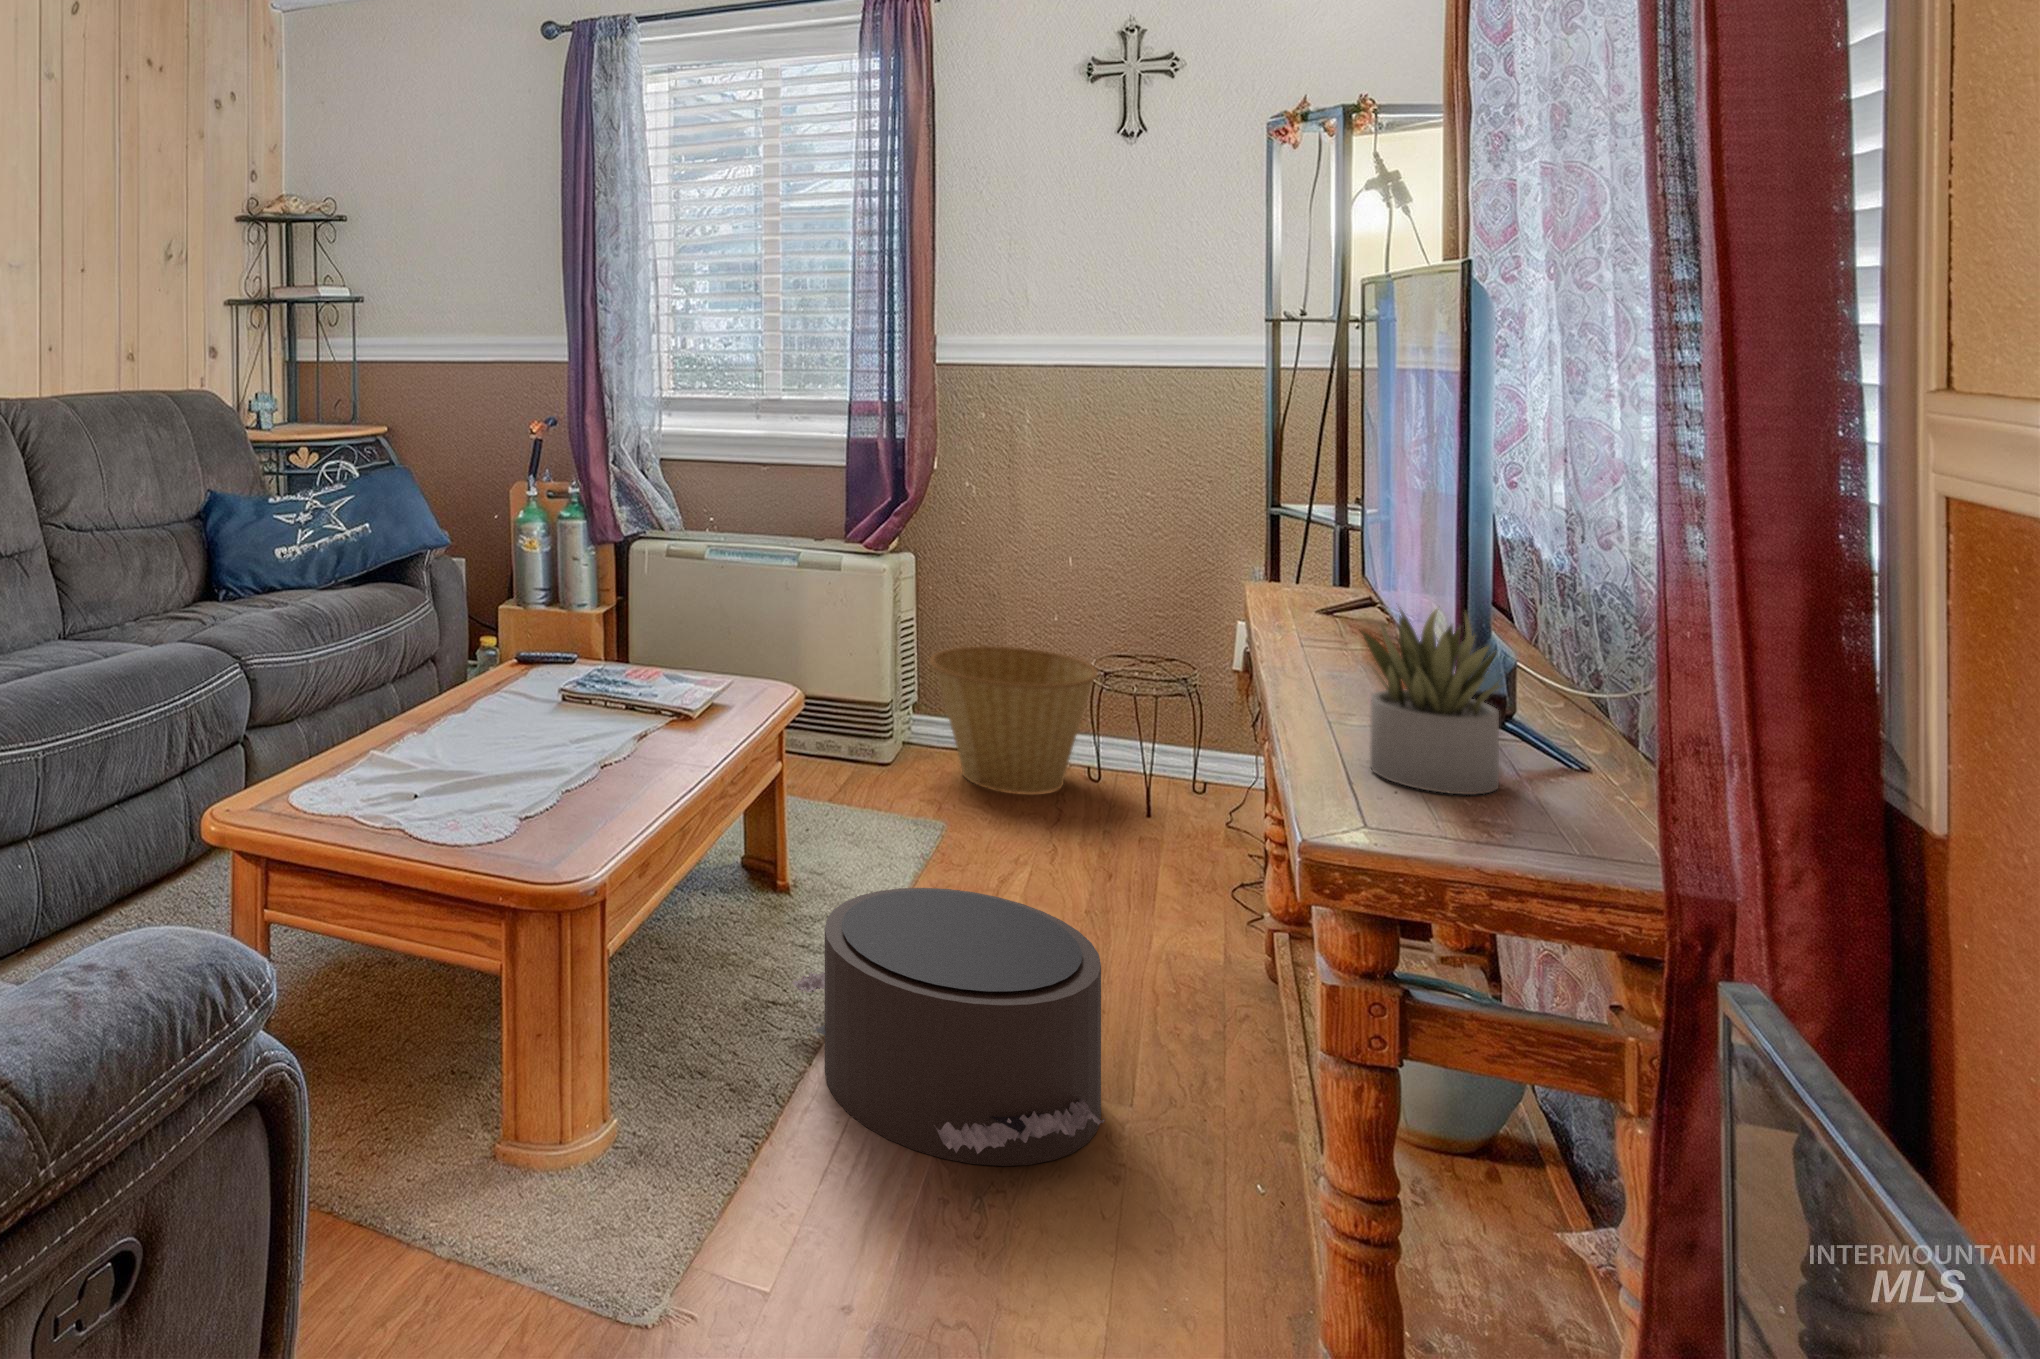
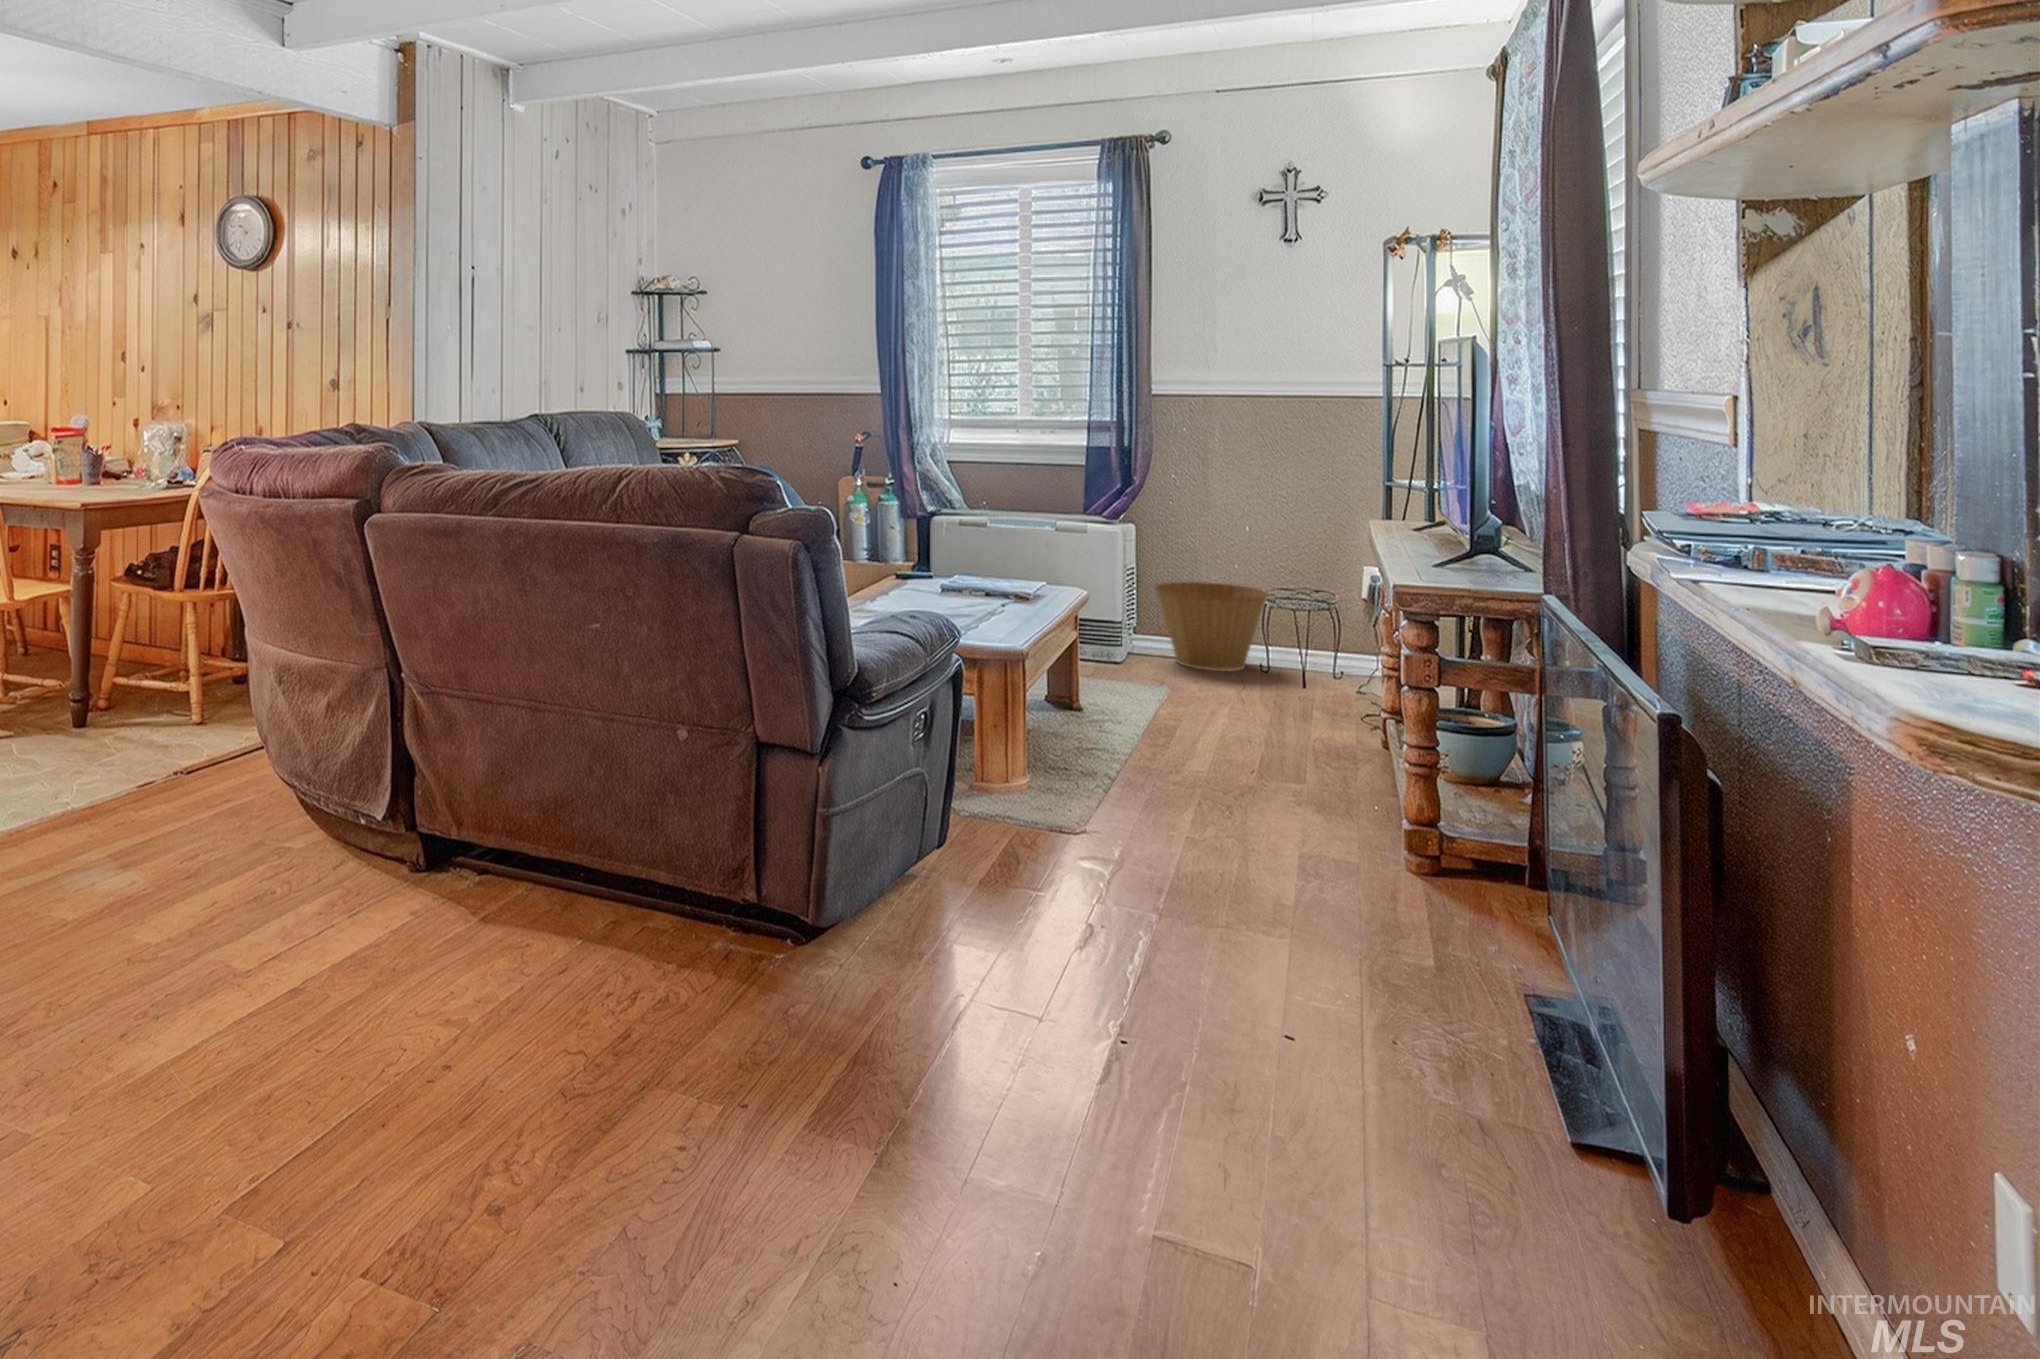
succulent plant: present [1362,609,1501,794] -> none [1424,494,1490,574]
pouf: present [792,888,1105,1166] -> none [1115,674,1298,784]

